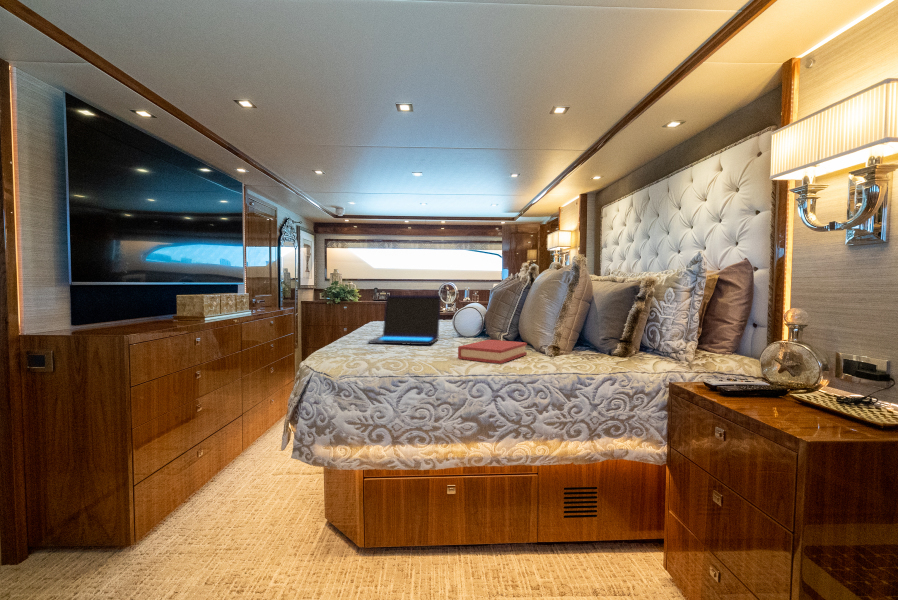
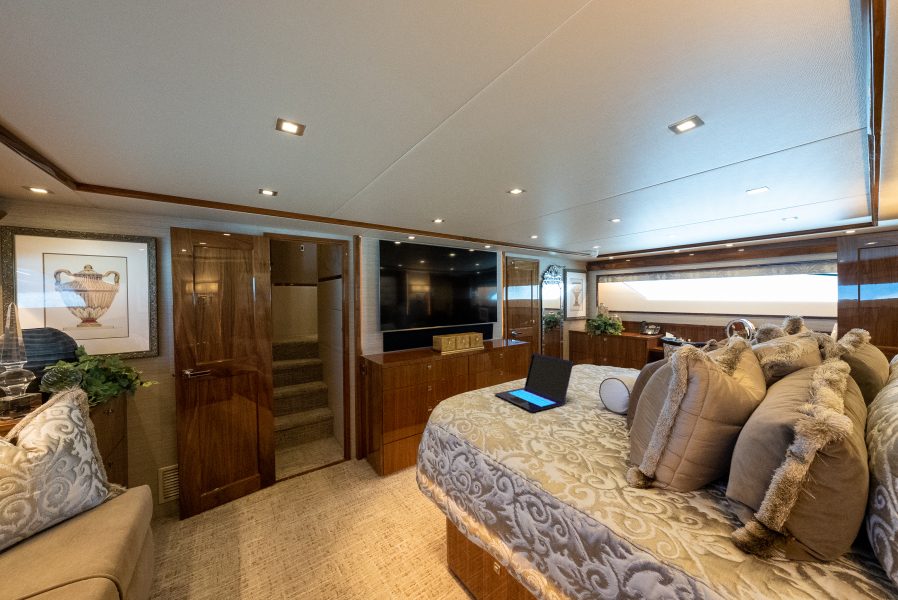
hardback book: present [458,340,527,364] -> none [510,428,594,467]

